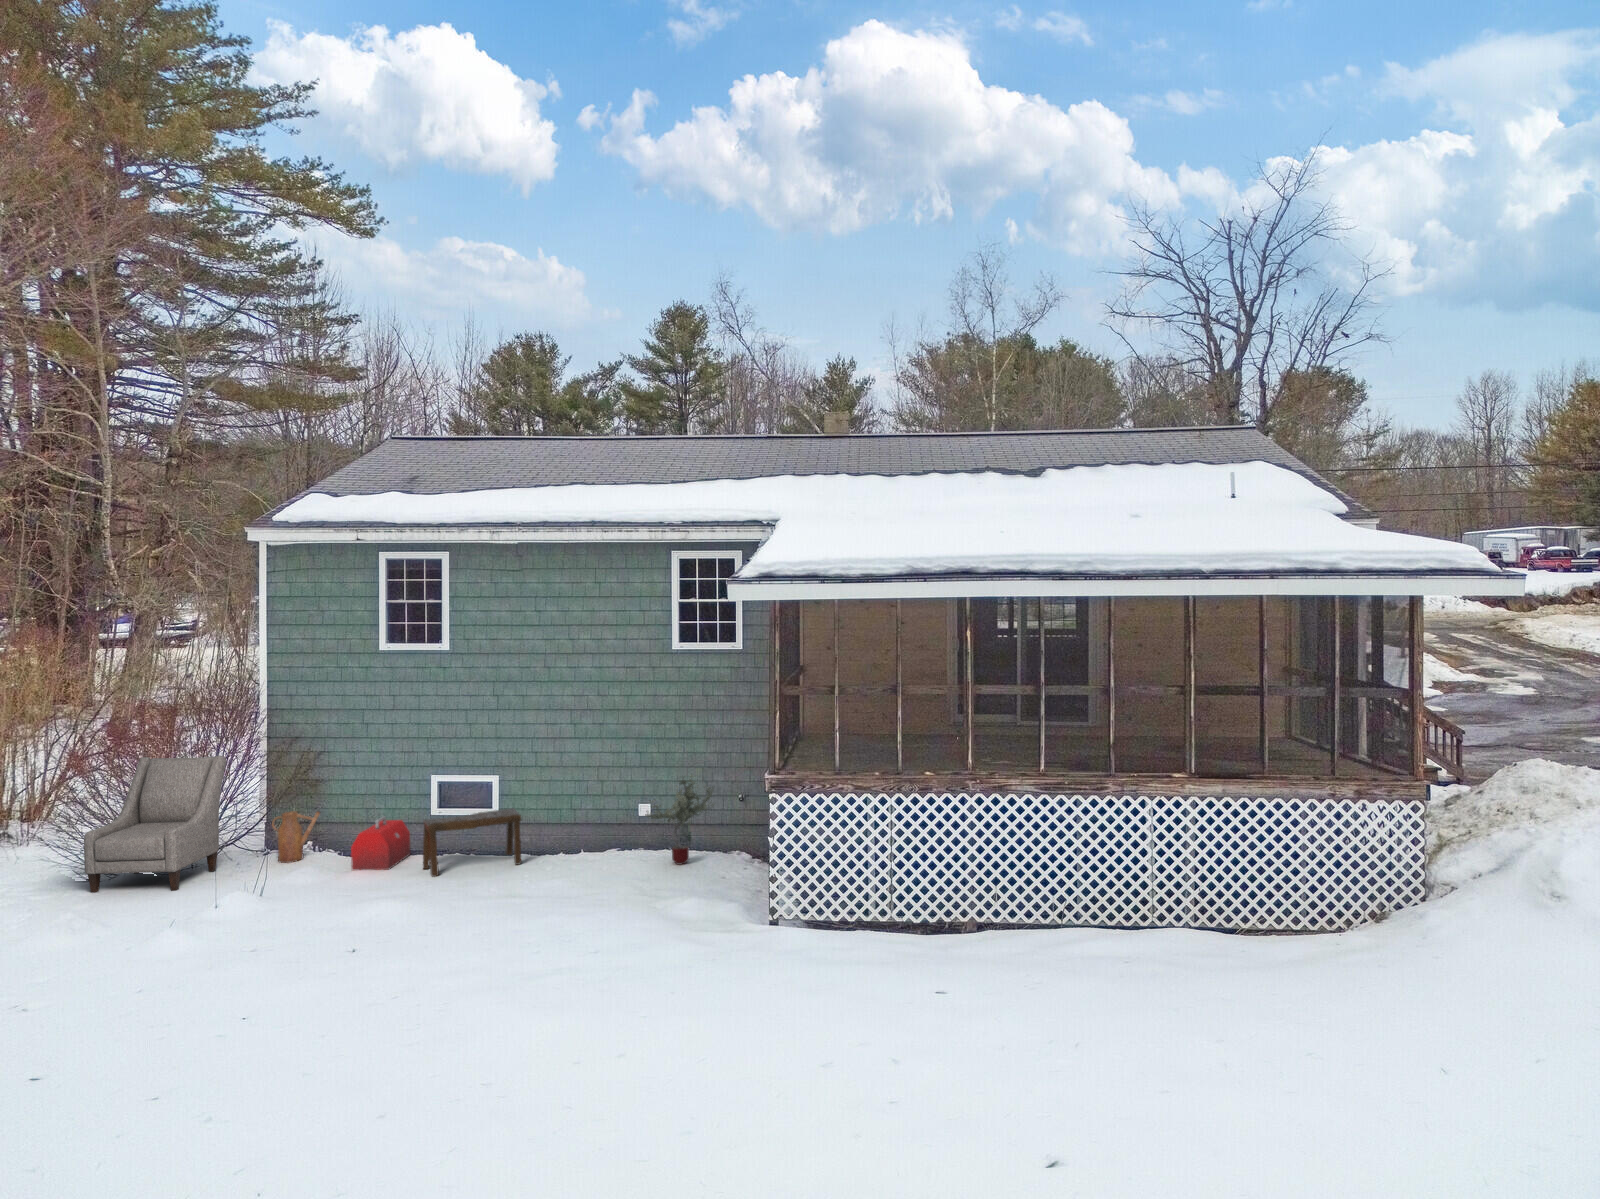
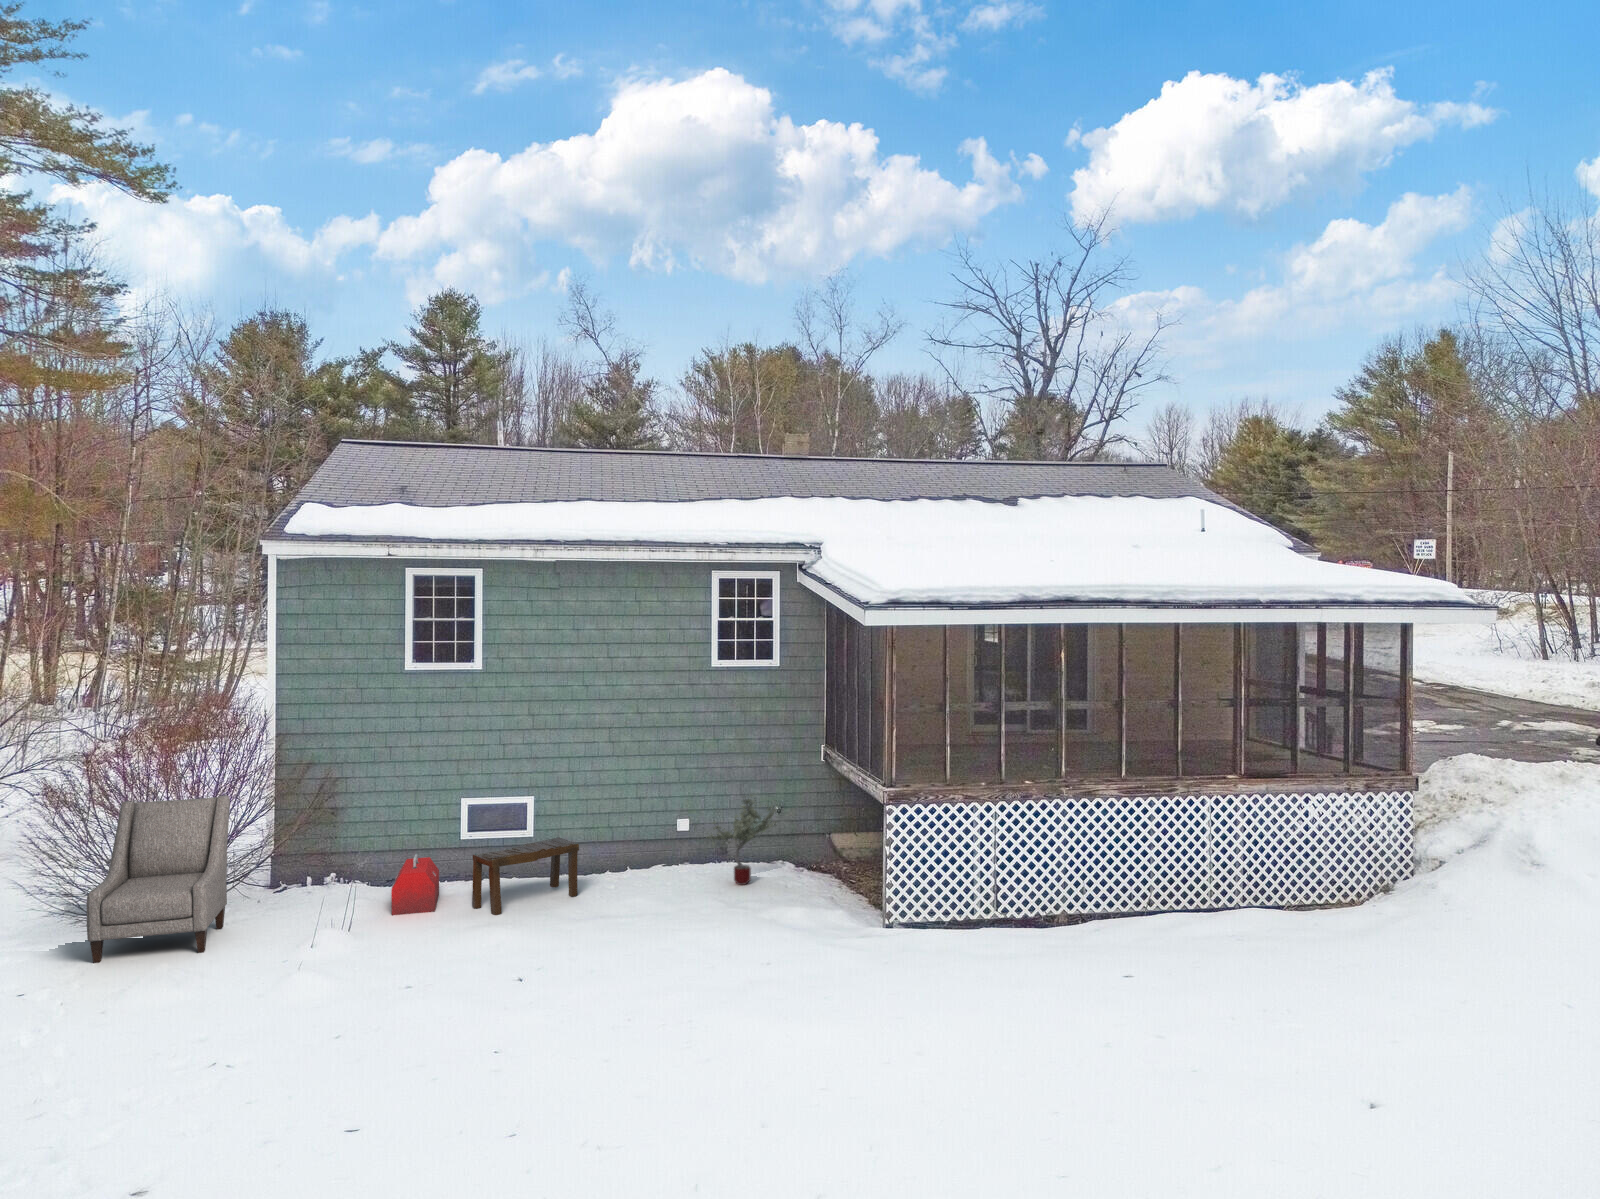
watering can: present [272,811,320,863] -> none [279,853,337,913]

